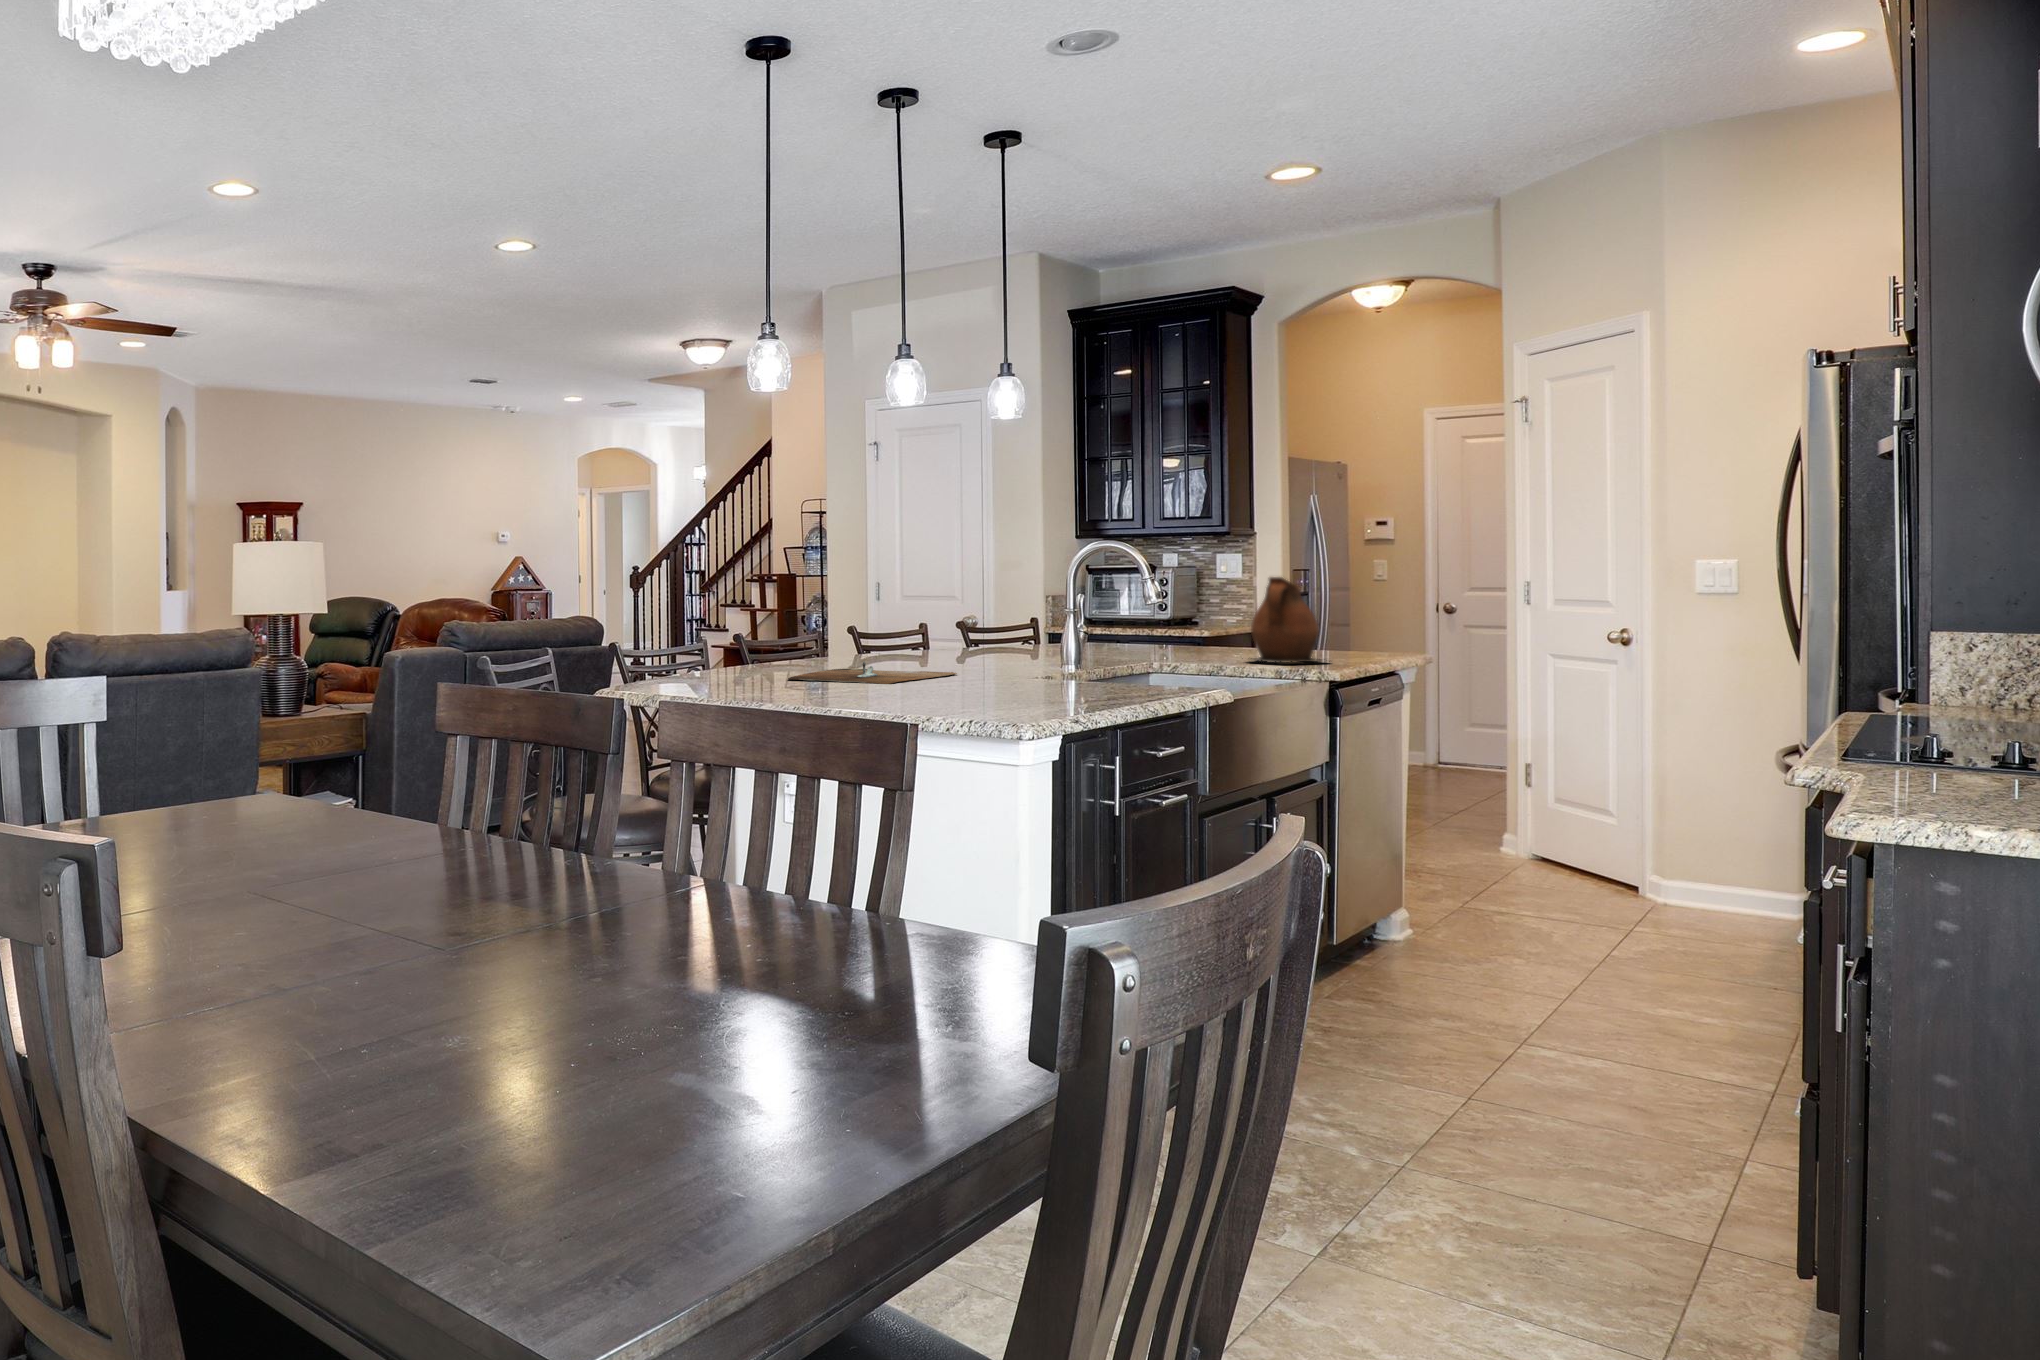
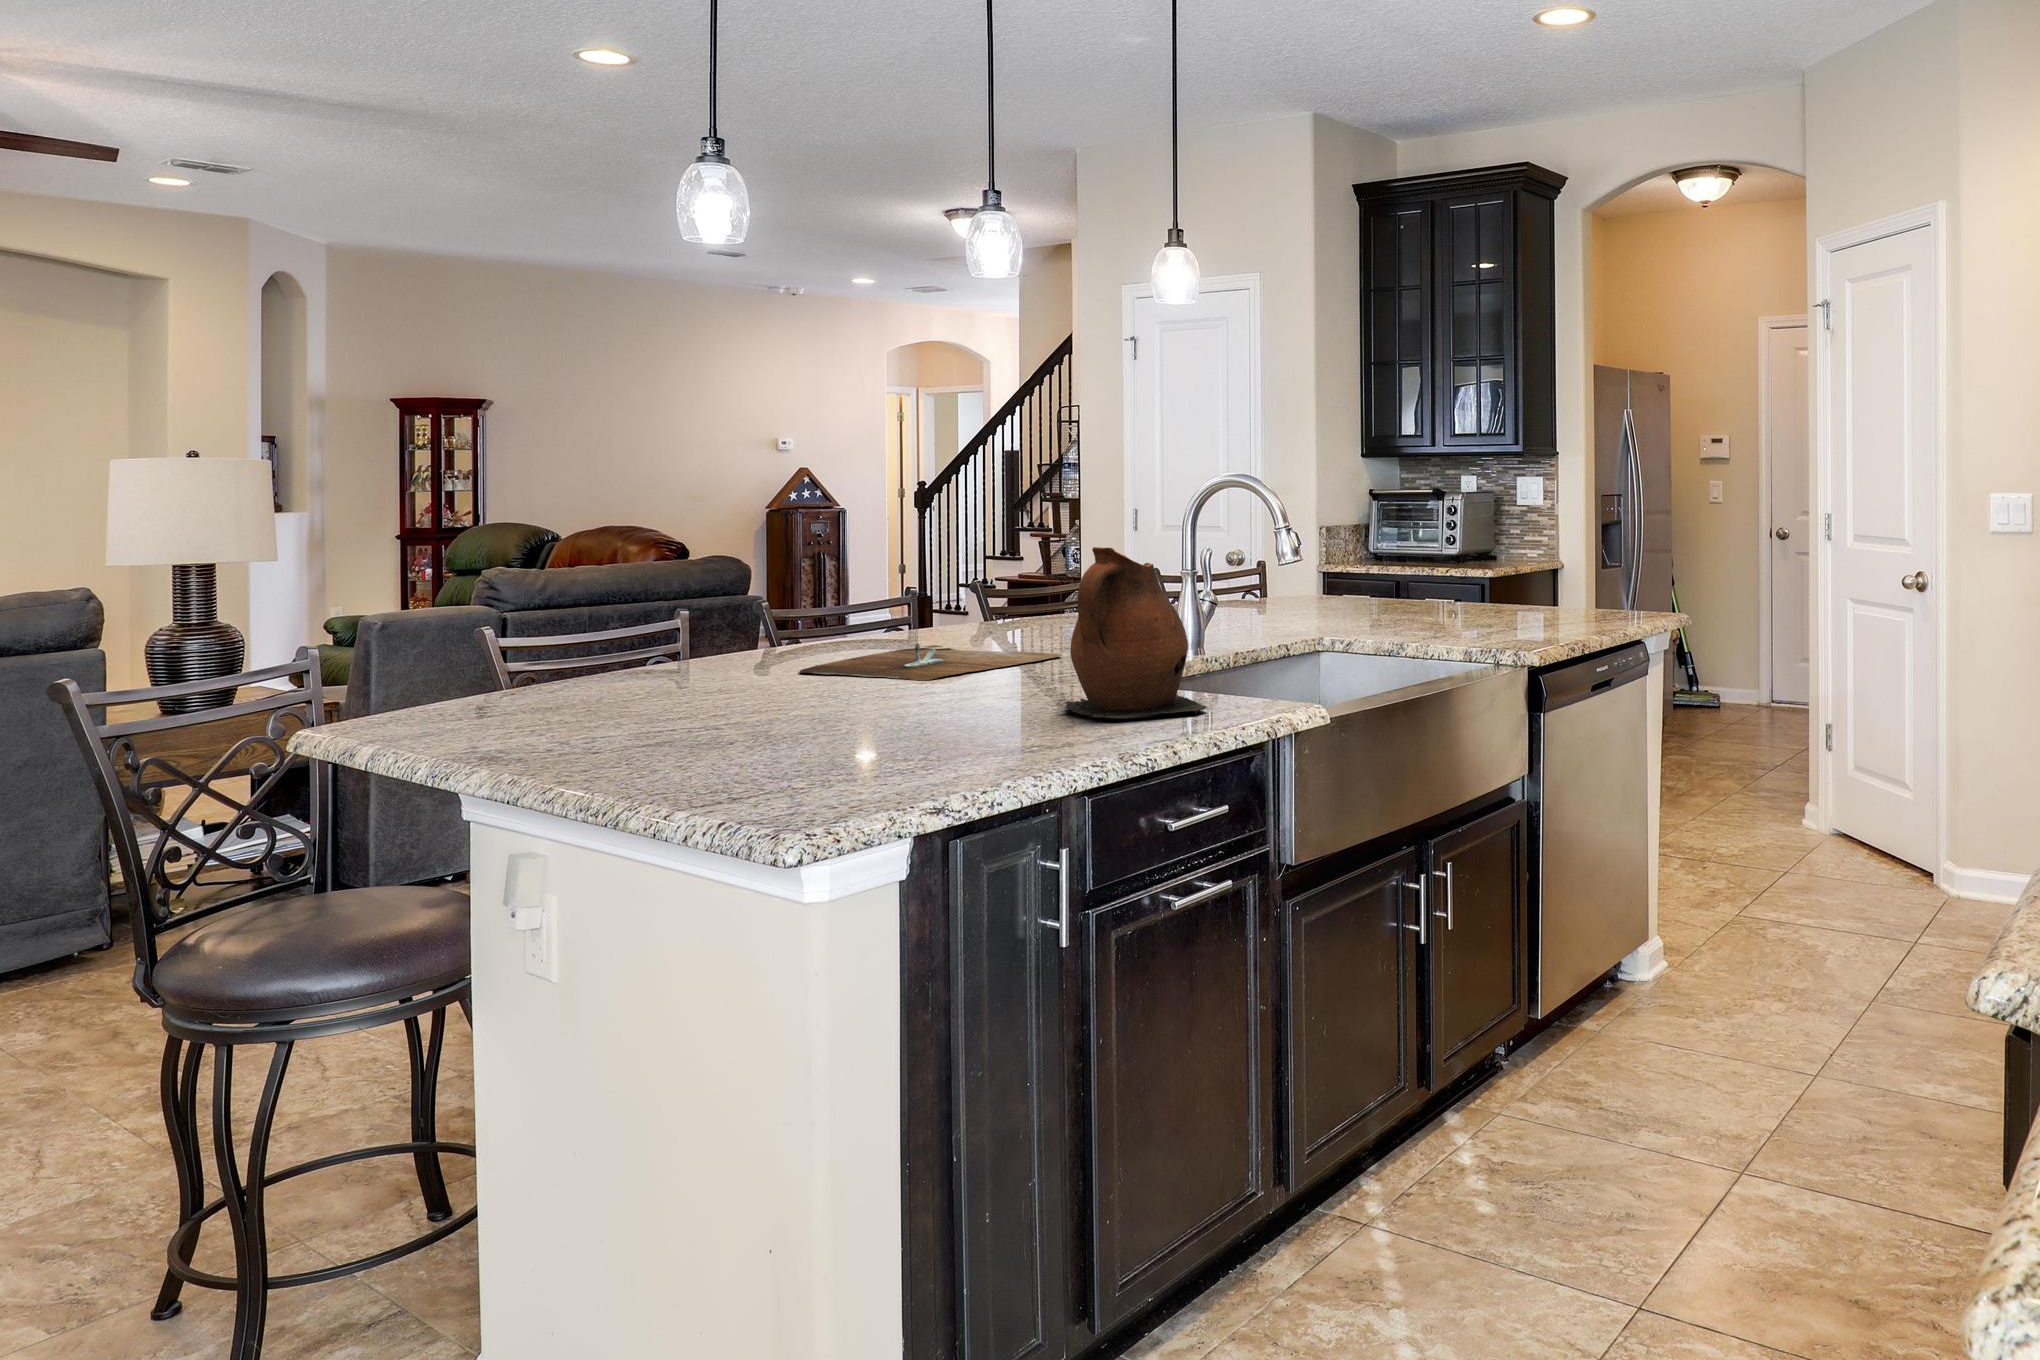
ceramic pitcher: present [1251,577,1330,663] -> present [1057,547,1207,718]

